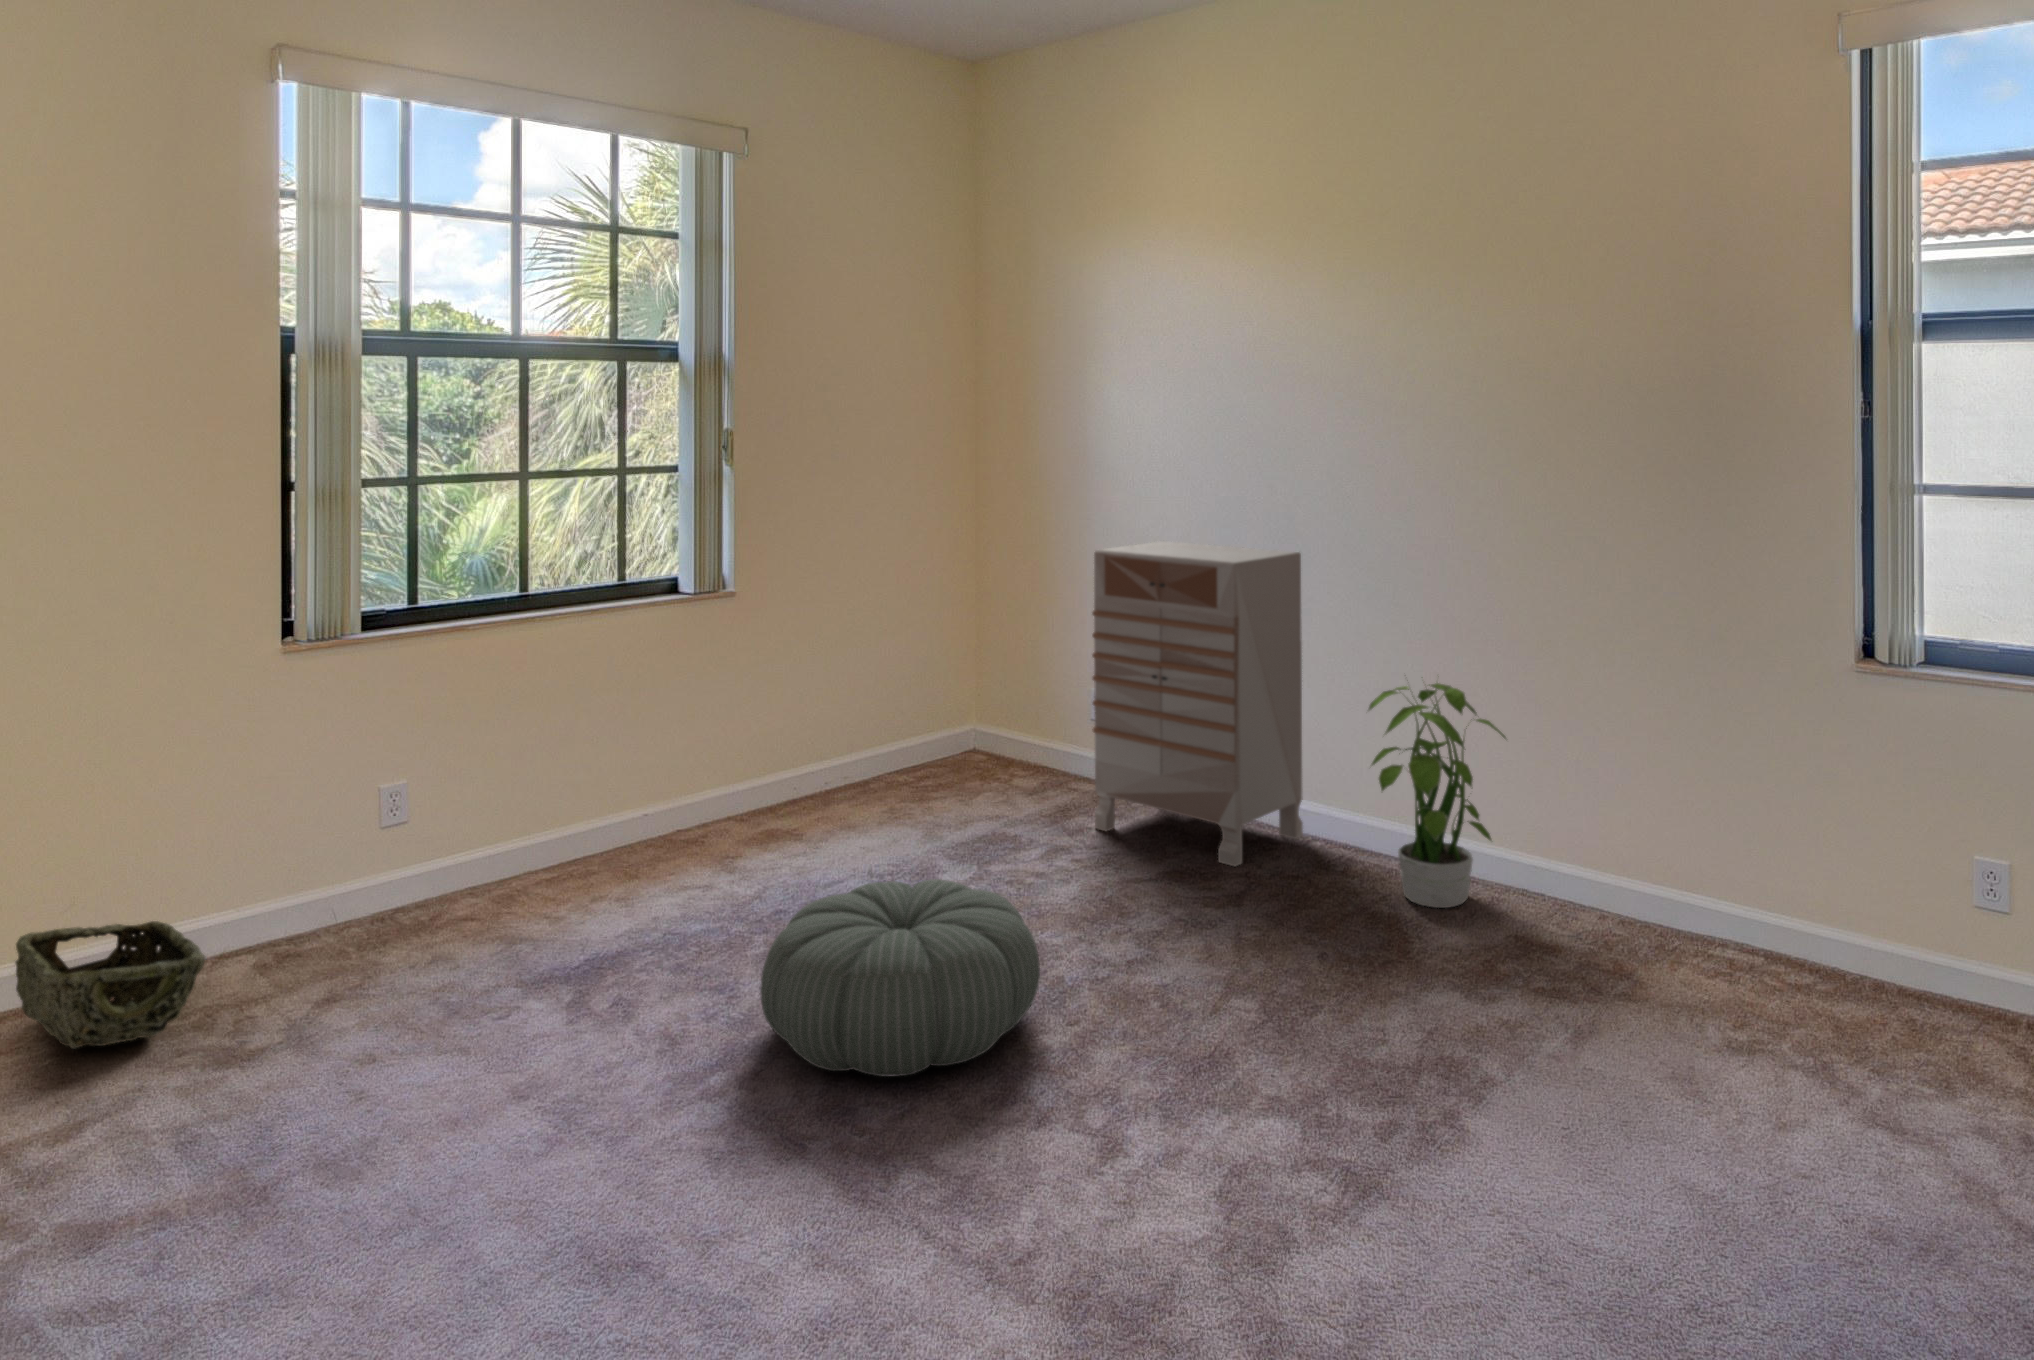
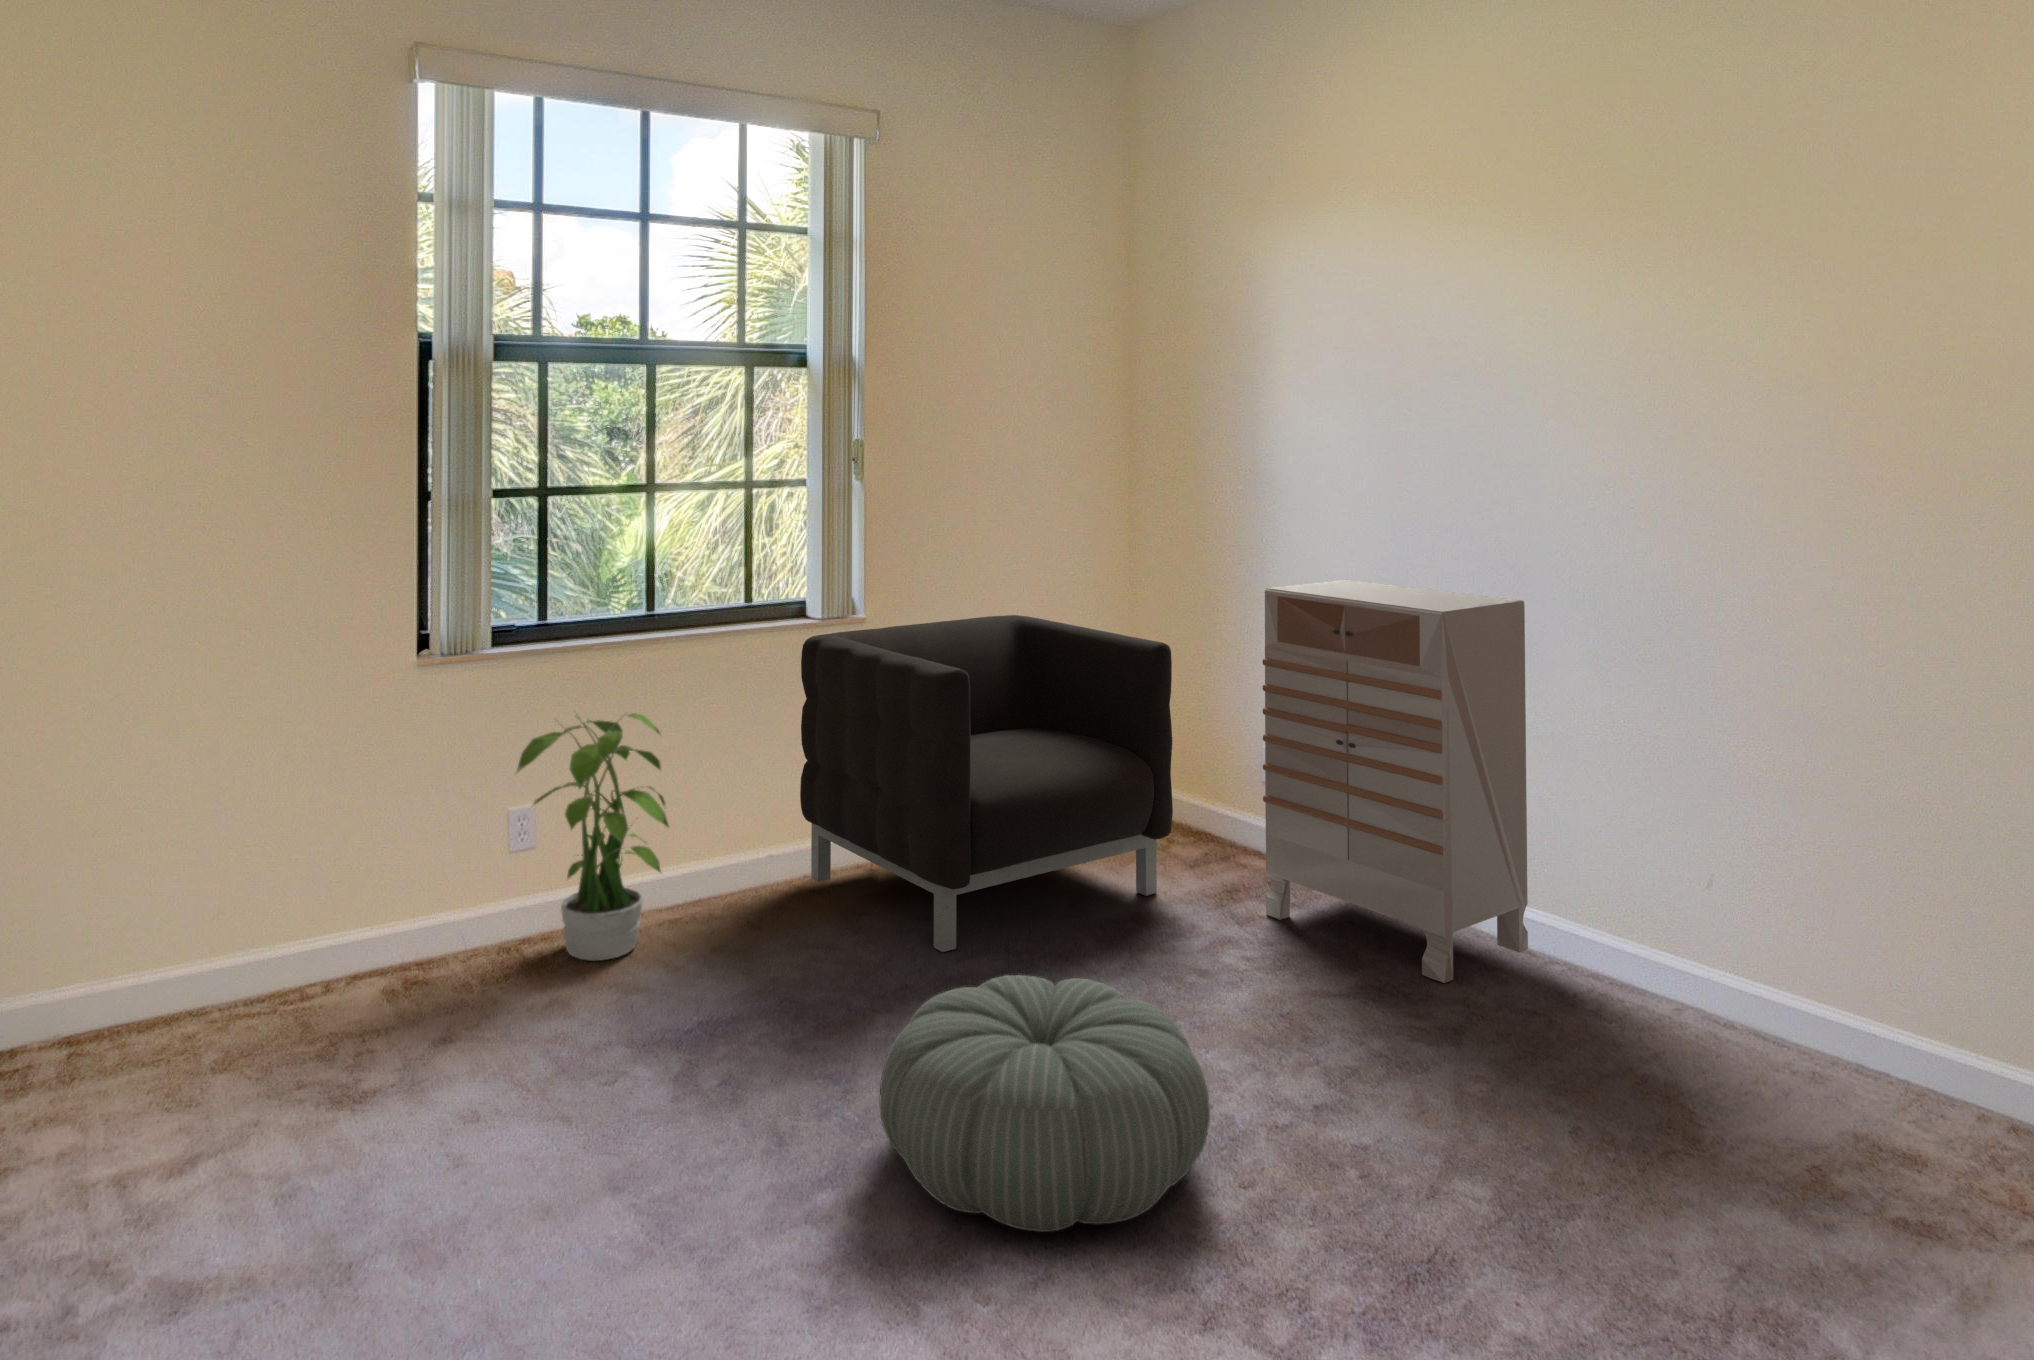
armchair: none [673,584,1016,883] -> present [800,615,1173,952]
potted plant: present [1368,680,1506,908] -> present [517,713,669,961]
woven basket: present [15,921,205,1049] -> none [163,937,329,1070]

